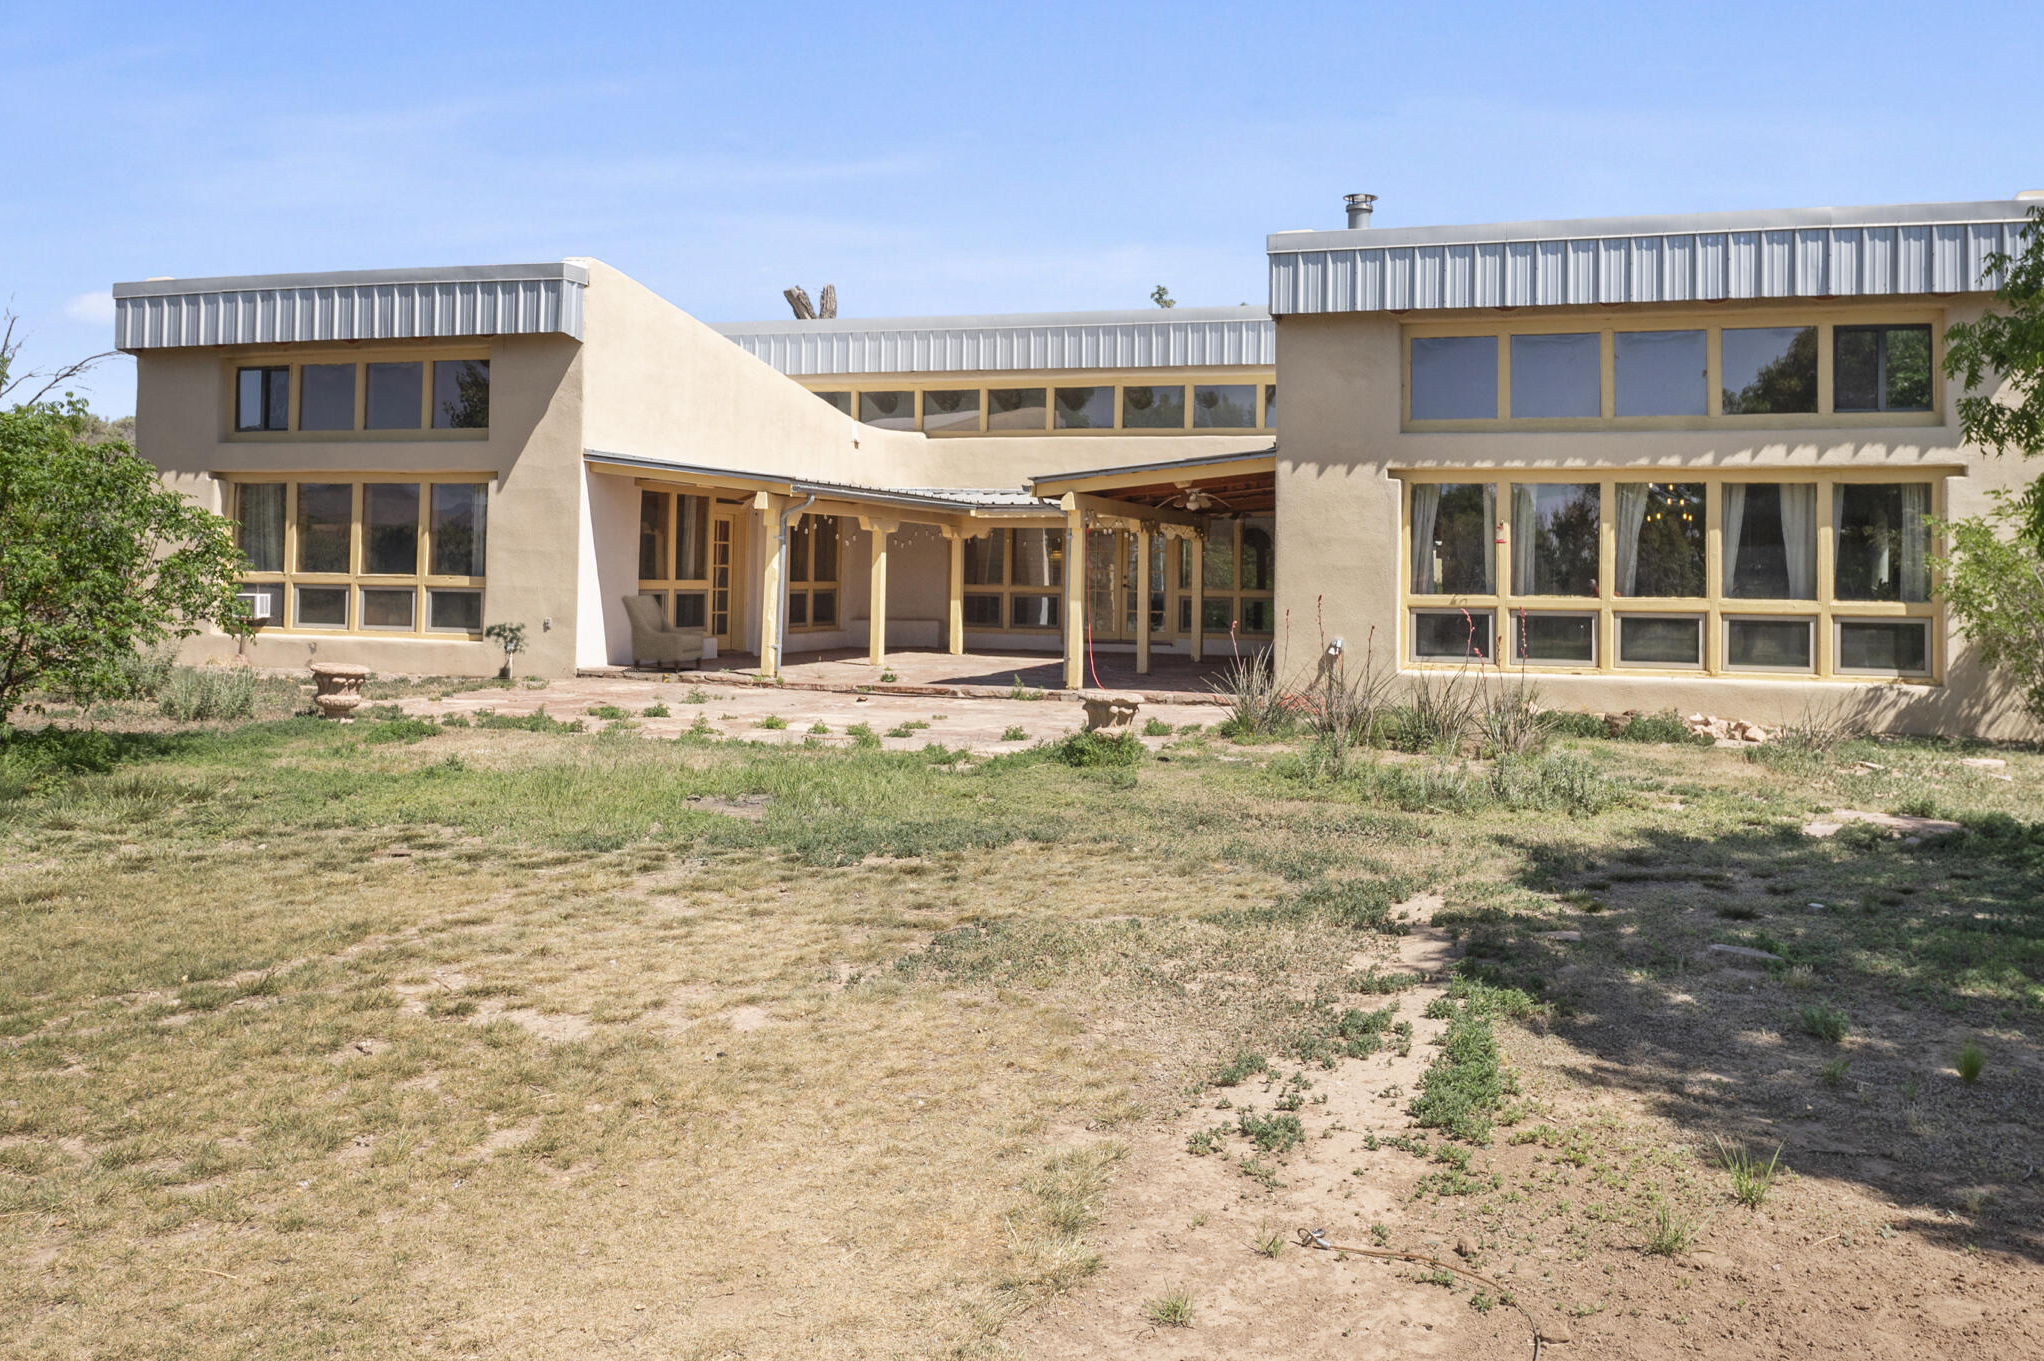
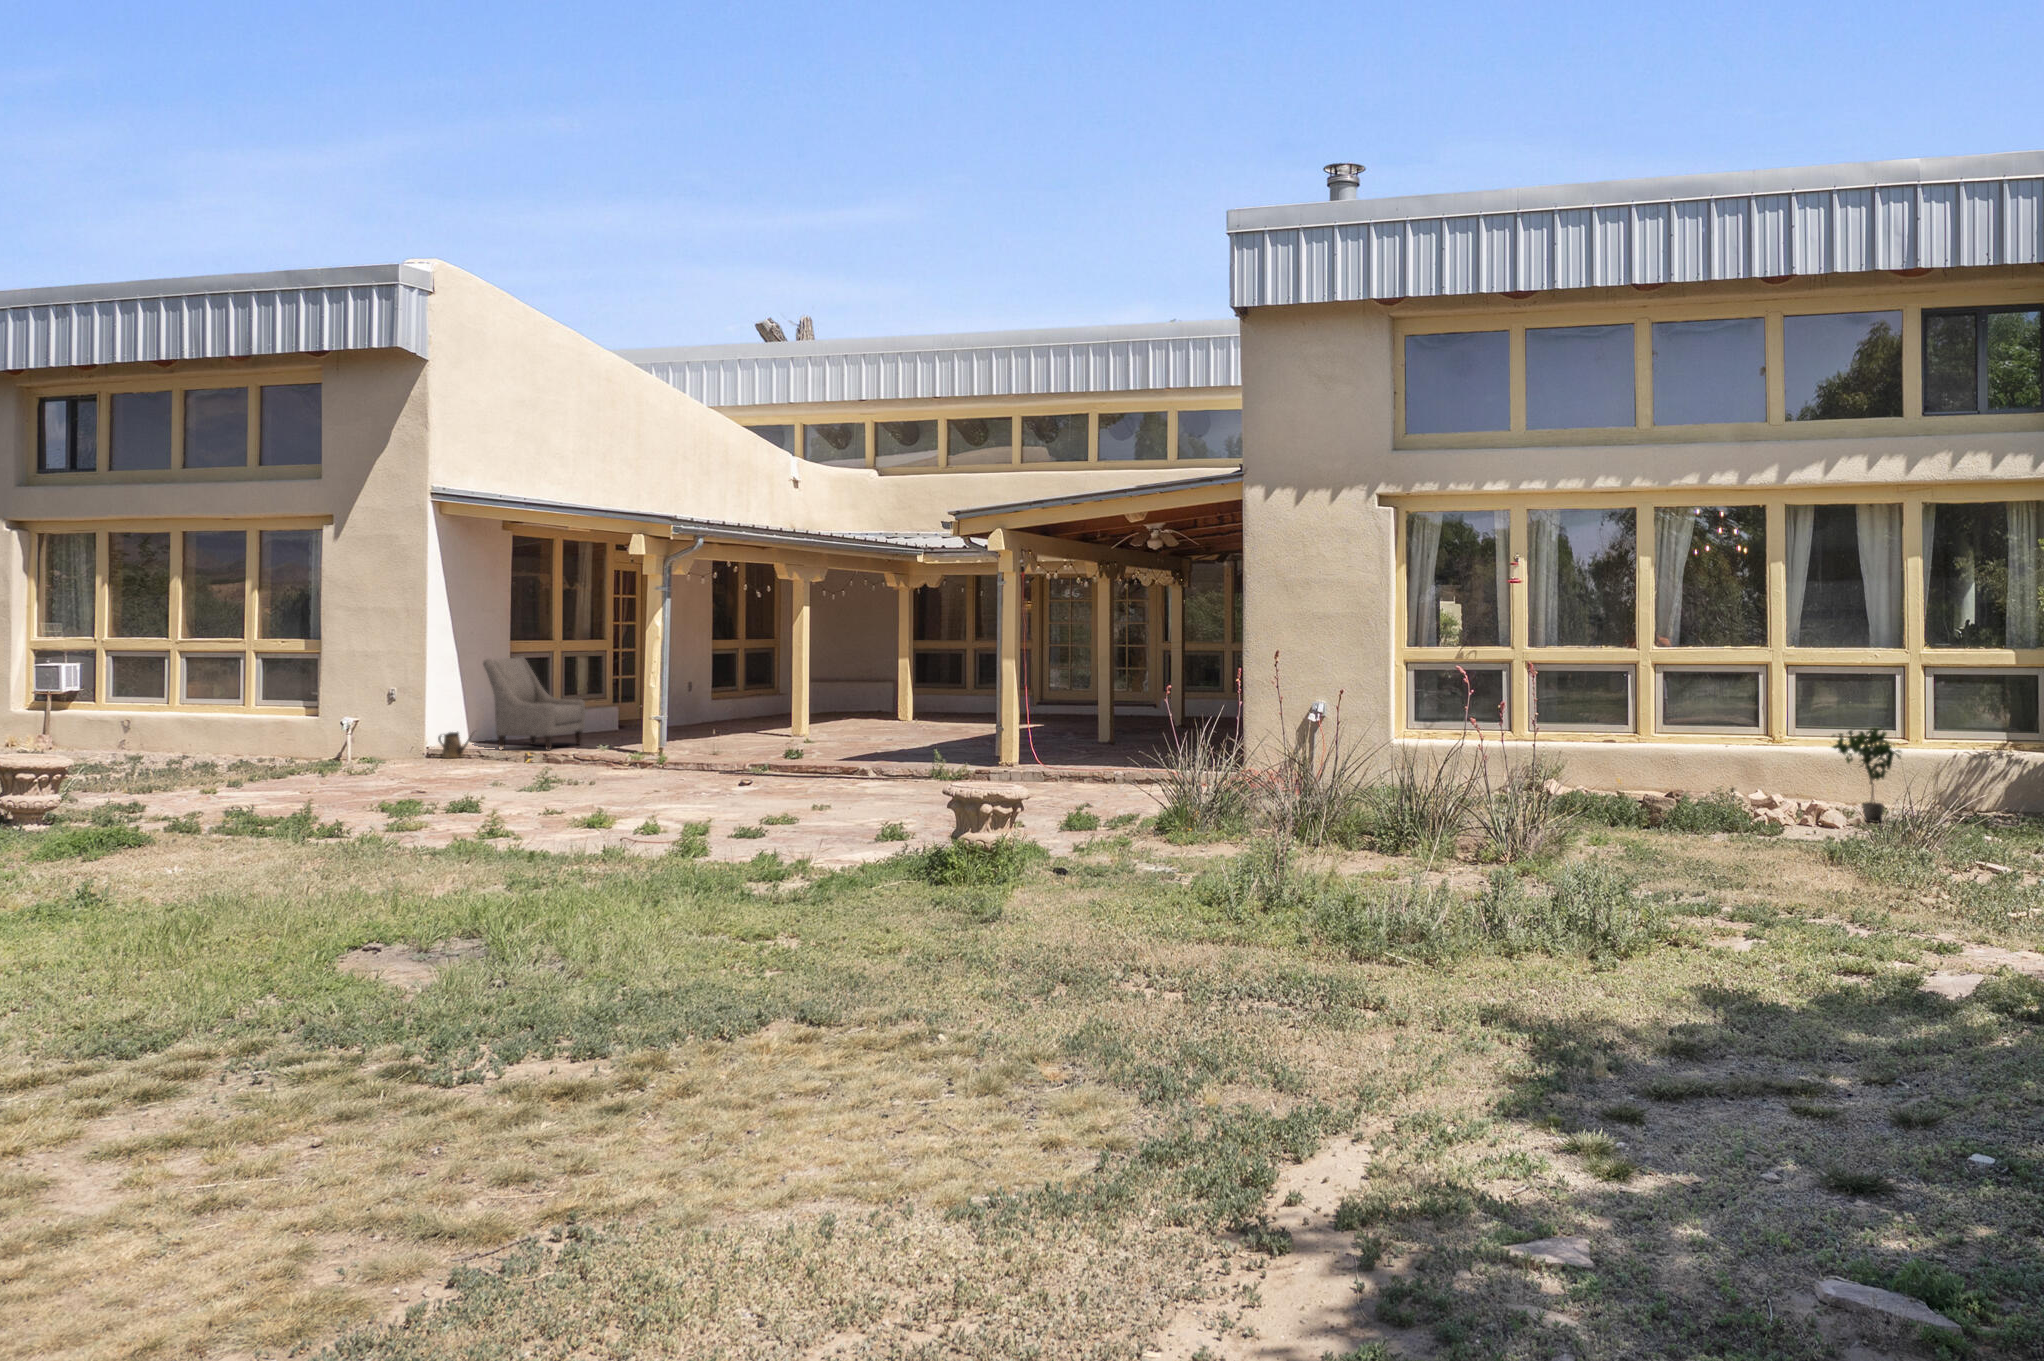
potted plant: present [484,623,525,679] -> present [1833,728,1901,822]
watering can: none [588,654,622,678] -> present [438,732,473,758]

